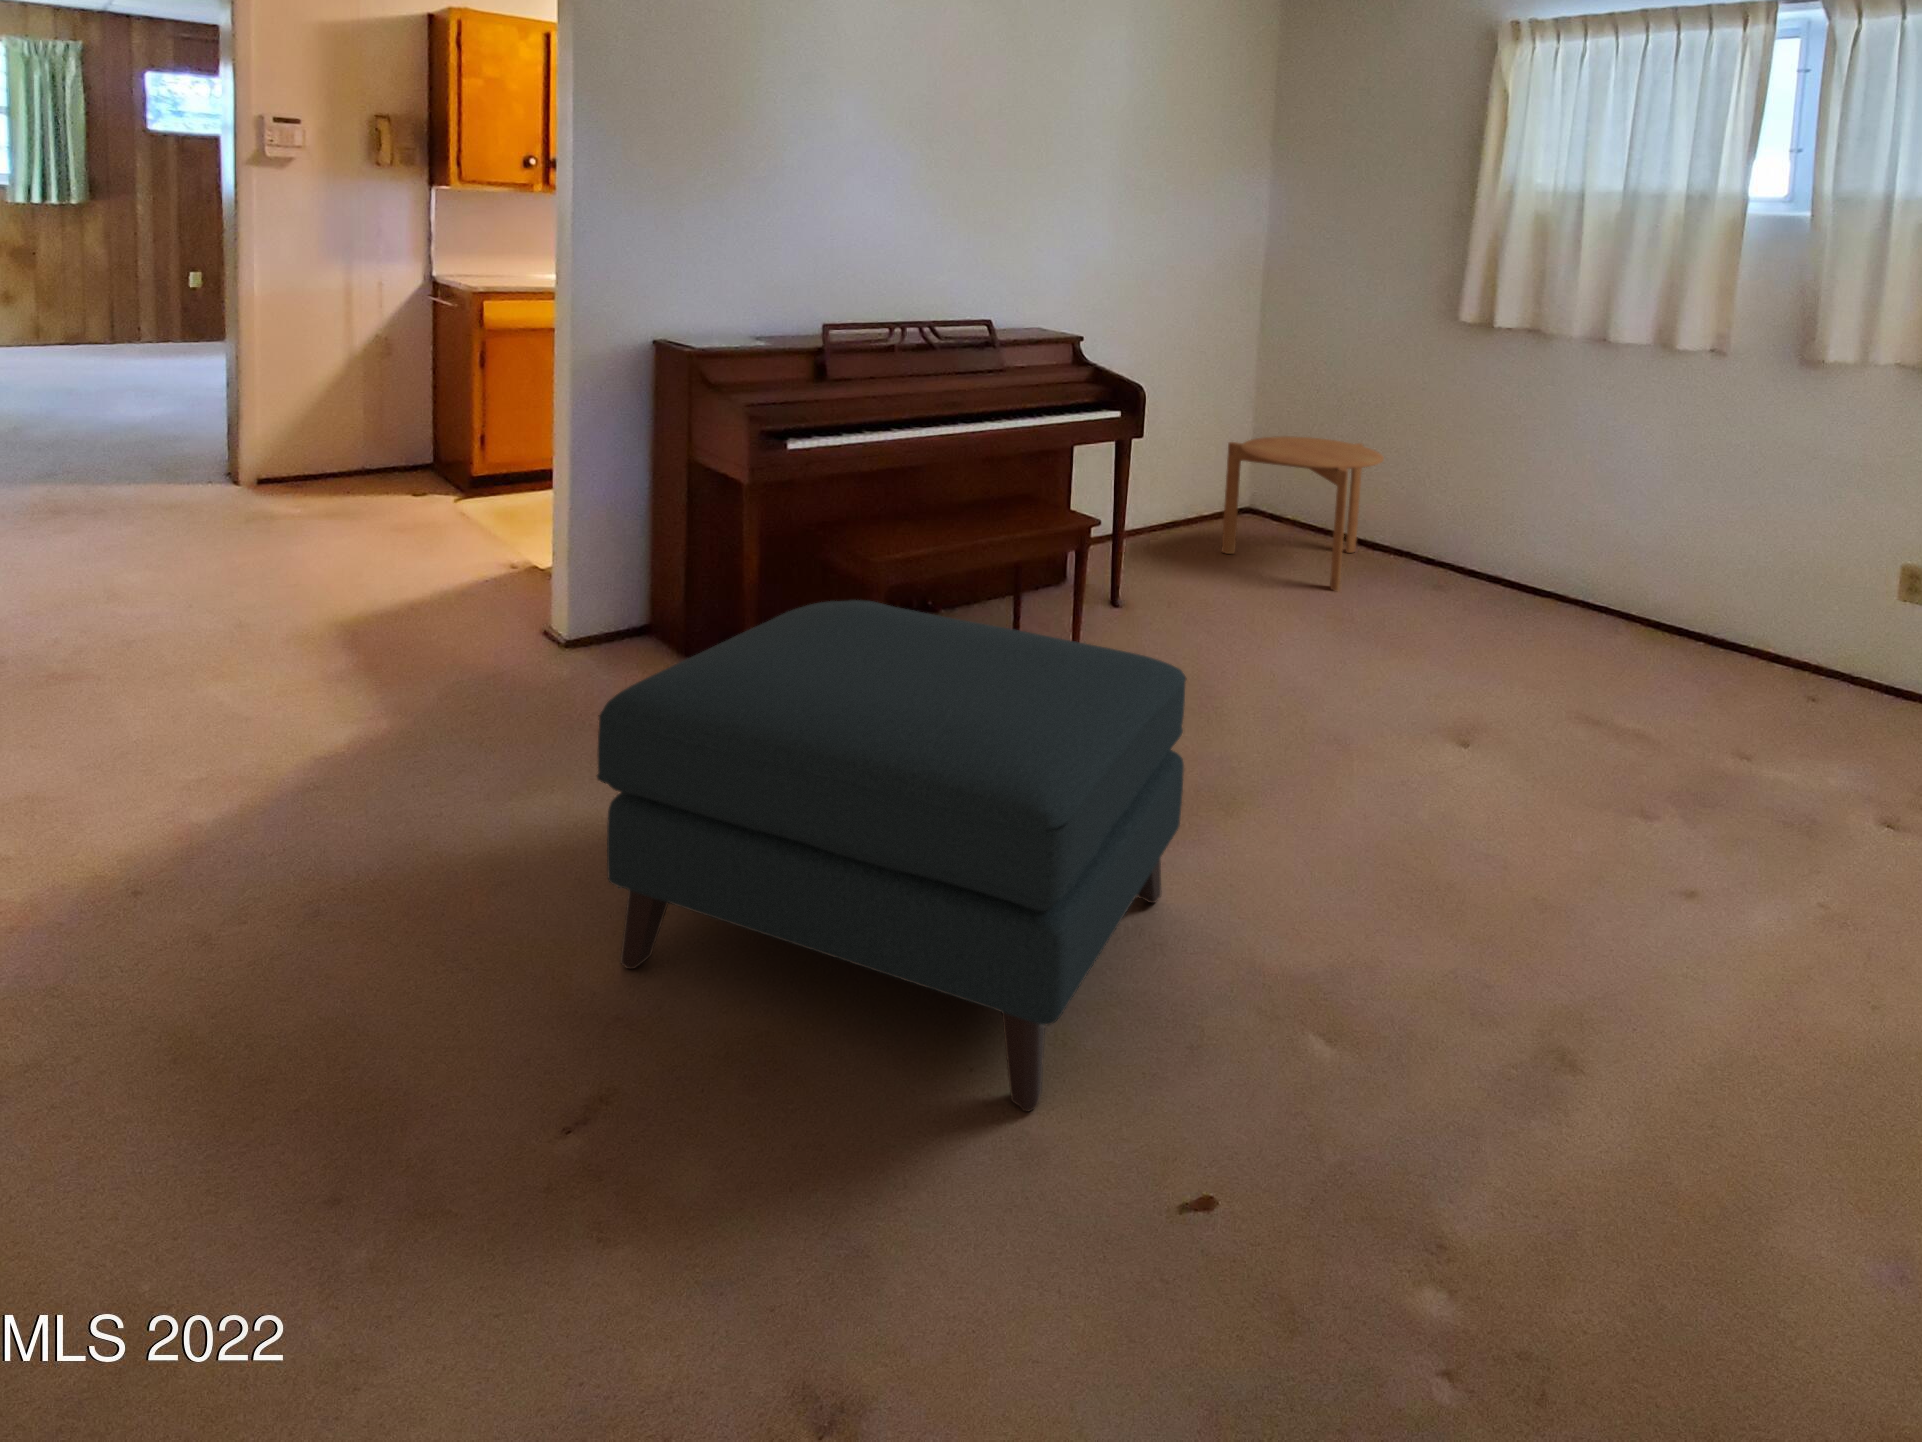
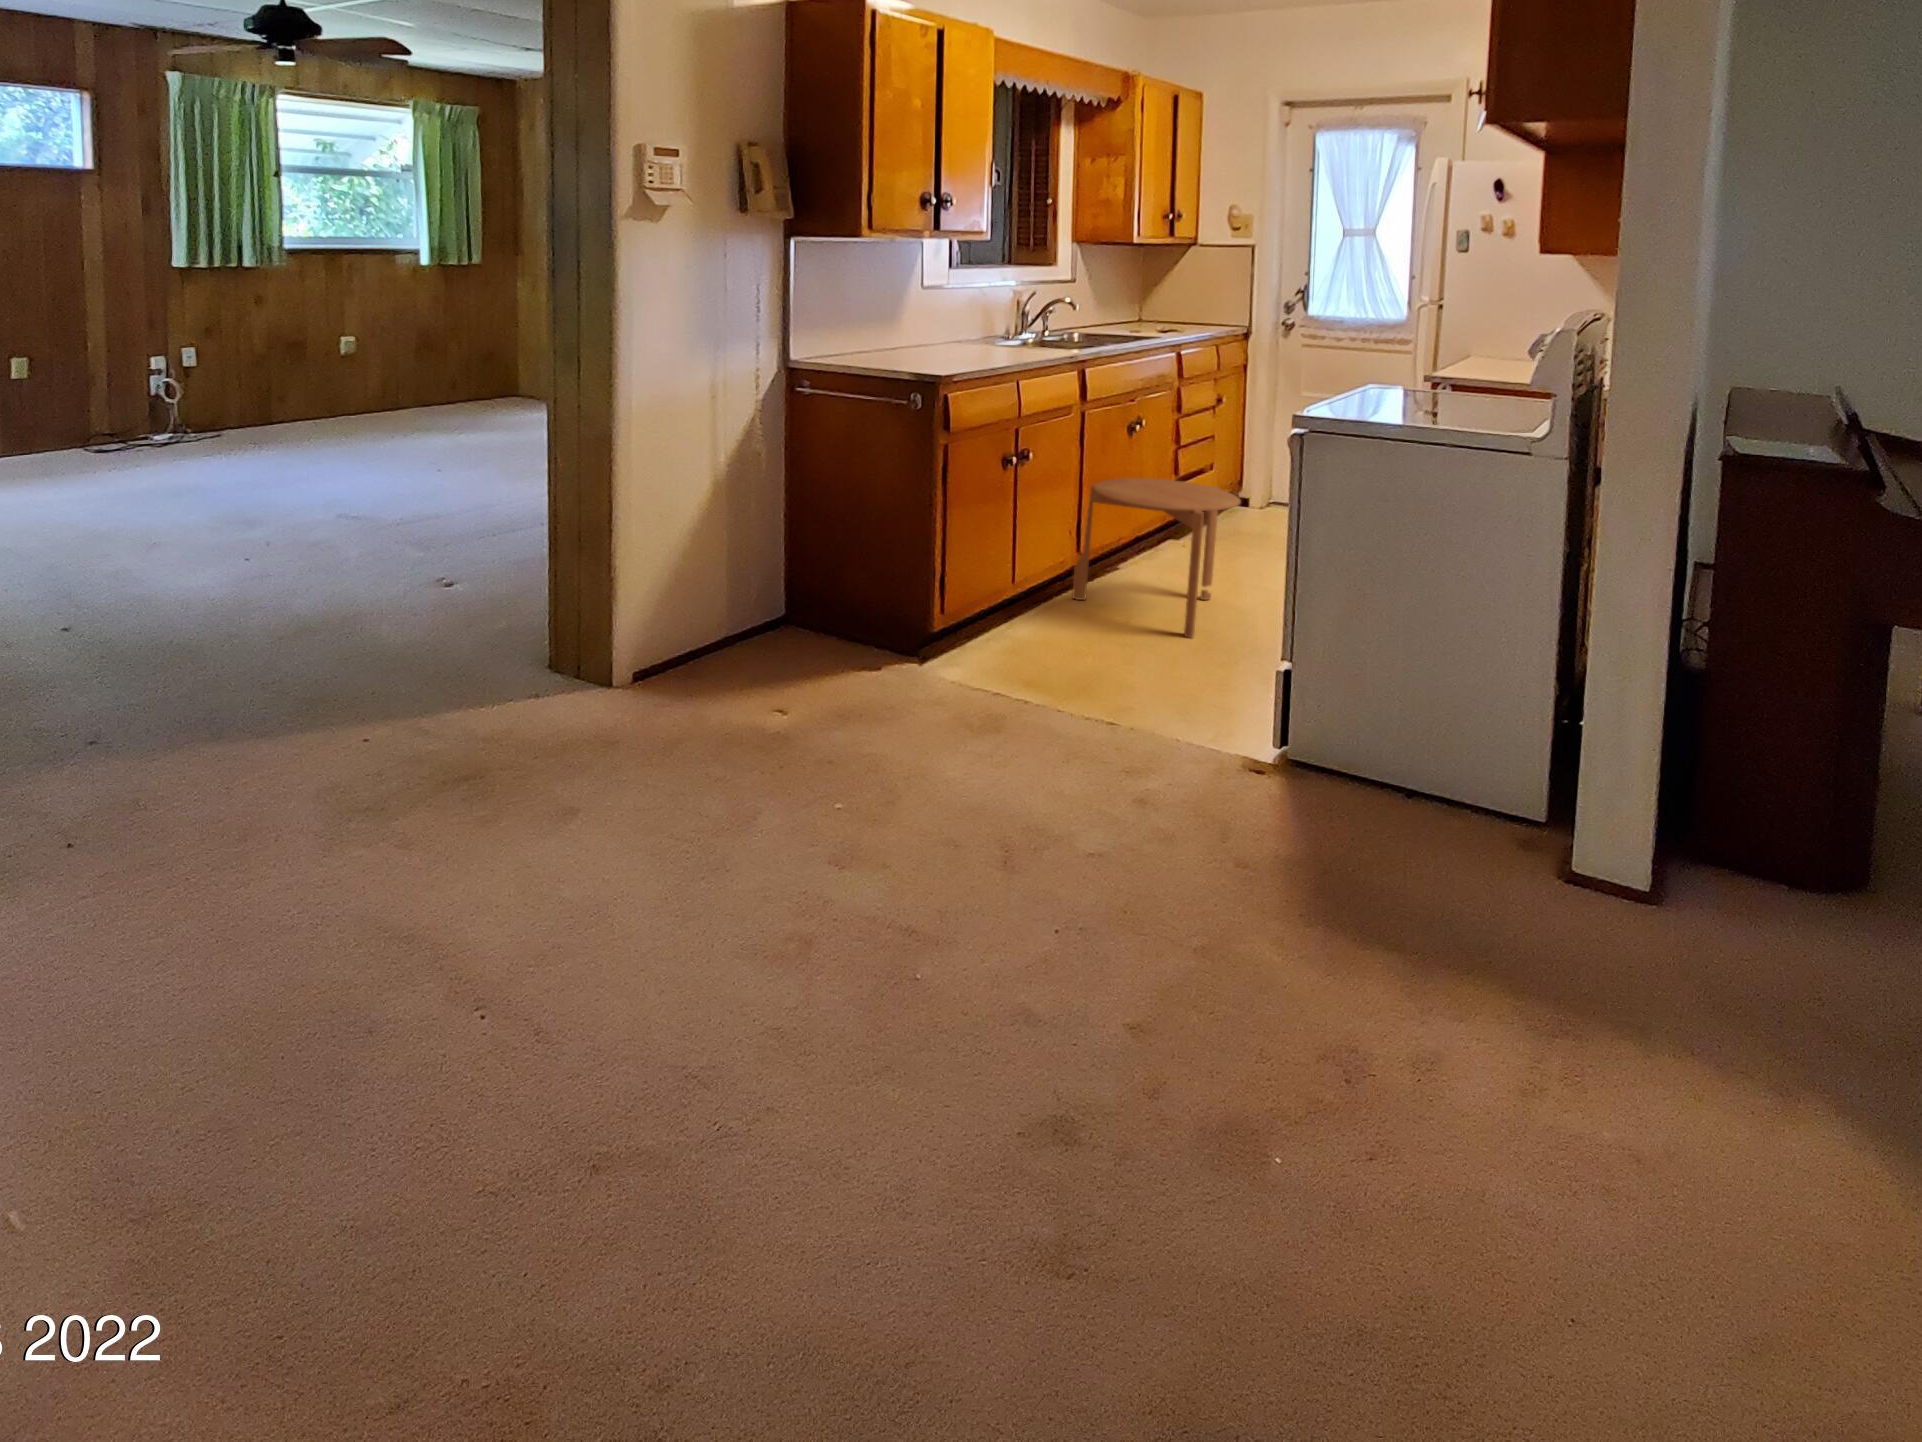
ottoman: present [597,600,1186,1111] -> none [452,633,1043,1133]

